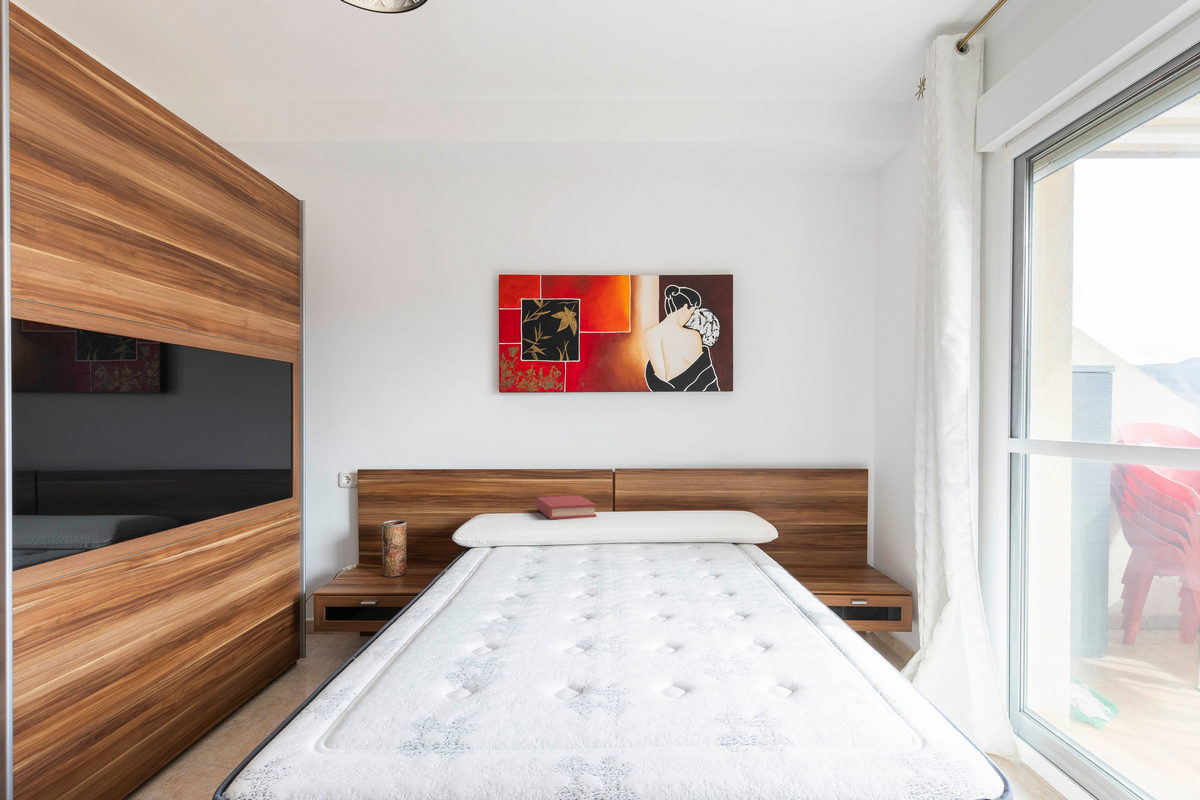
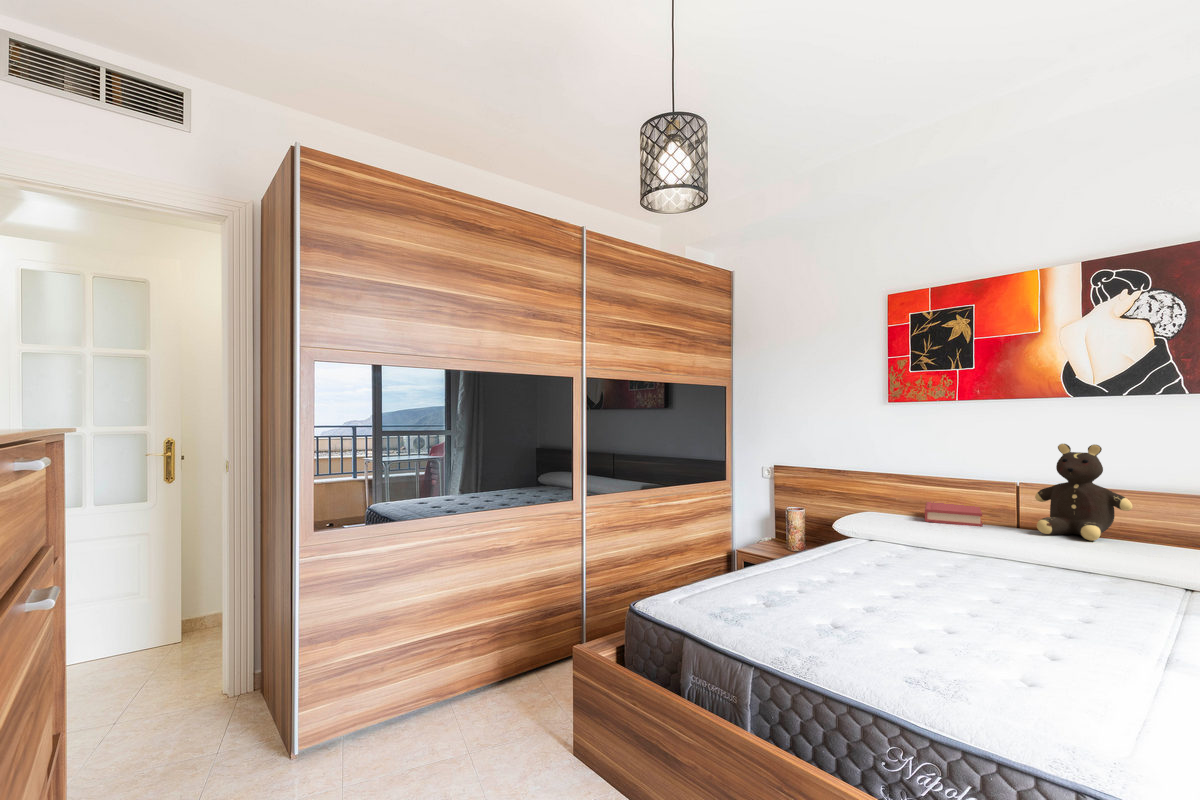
teddy bear: none [631,434,696,517] -> present [1035,444,1133,541]

